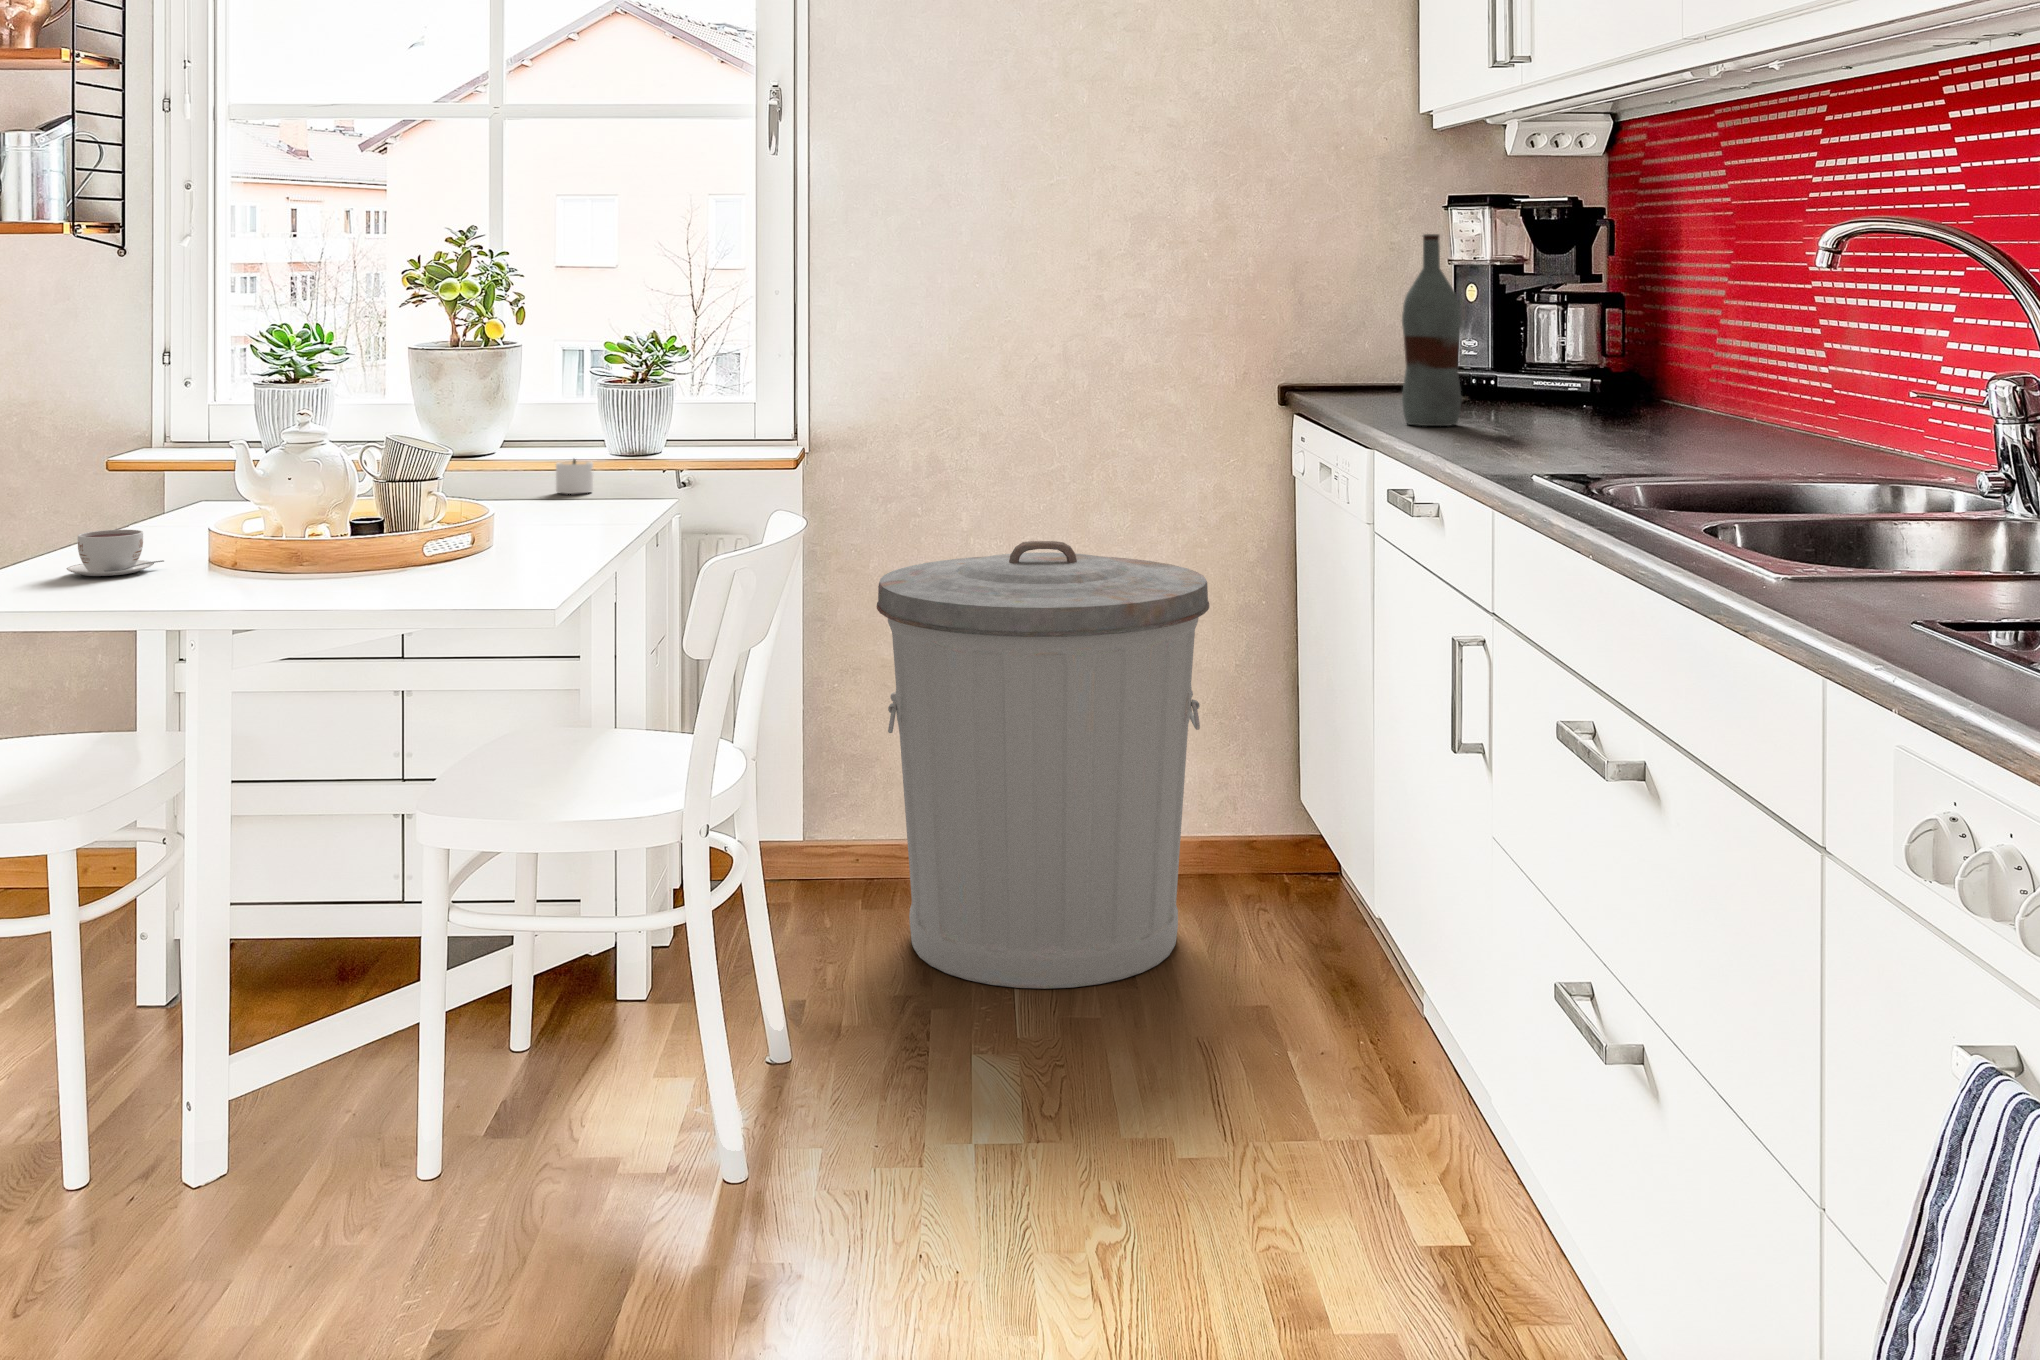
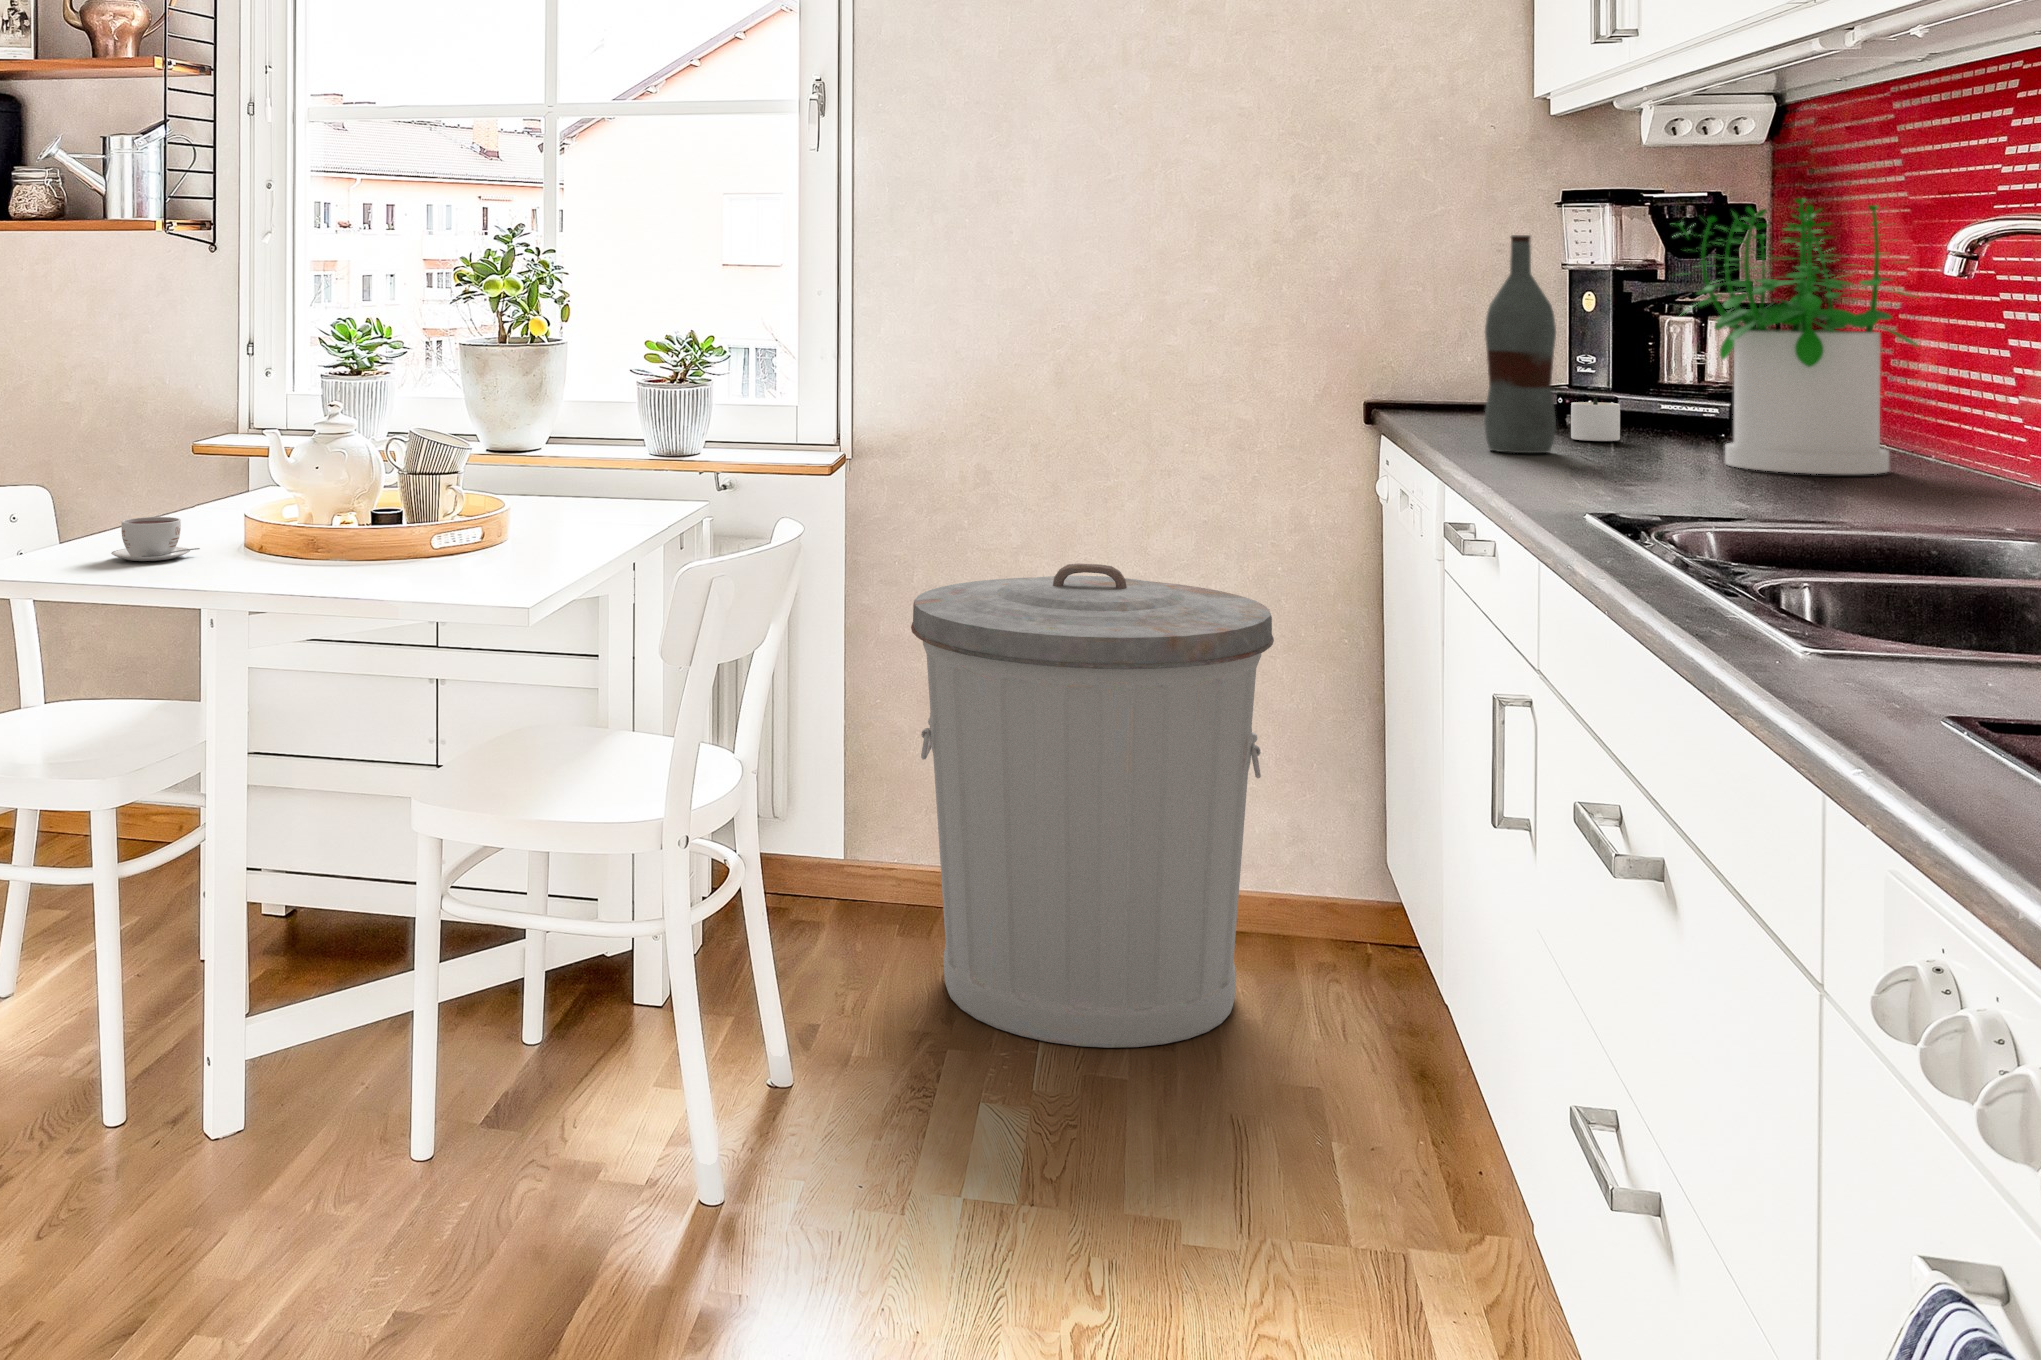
potted plant: none [1555,203,1754,436] -> present [1676,198,1919,474]
candle: present [556,459,593,494] -> present [1571,398,1620,441]

